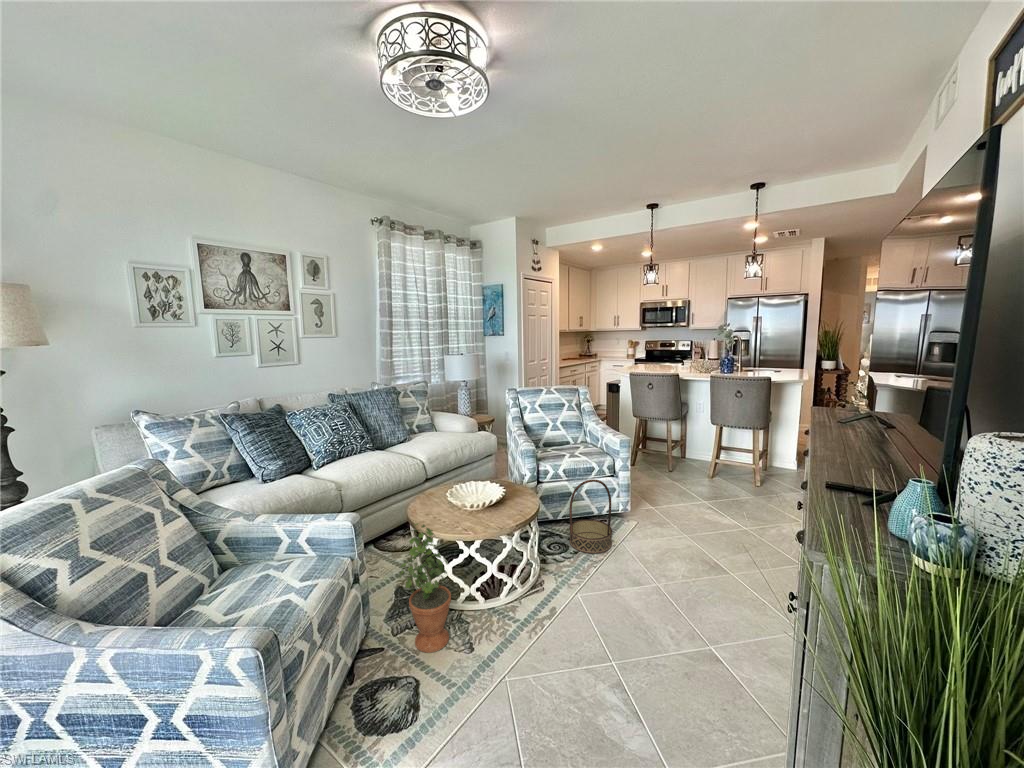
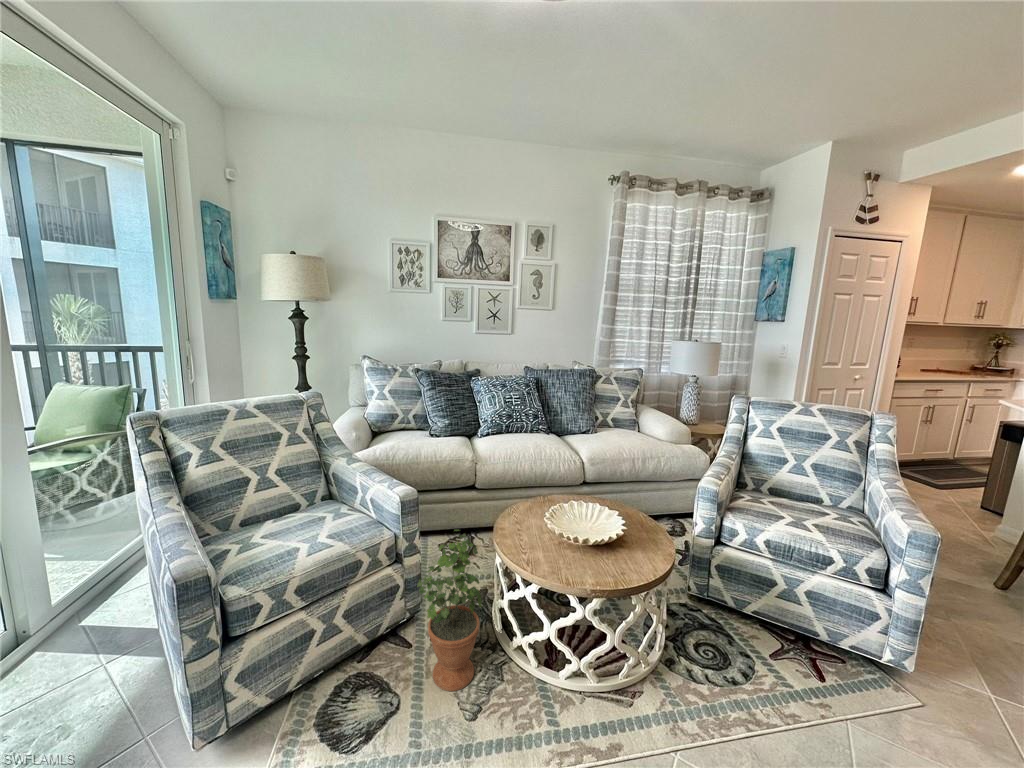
basket: present [569,480,612,554] -> none [736,574,838,714]

